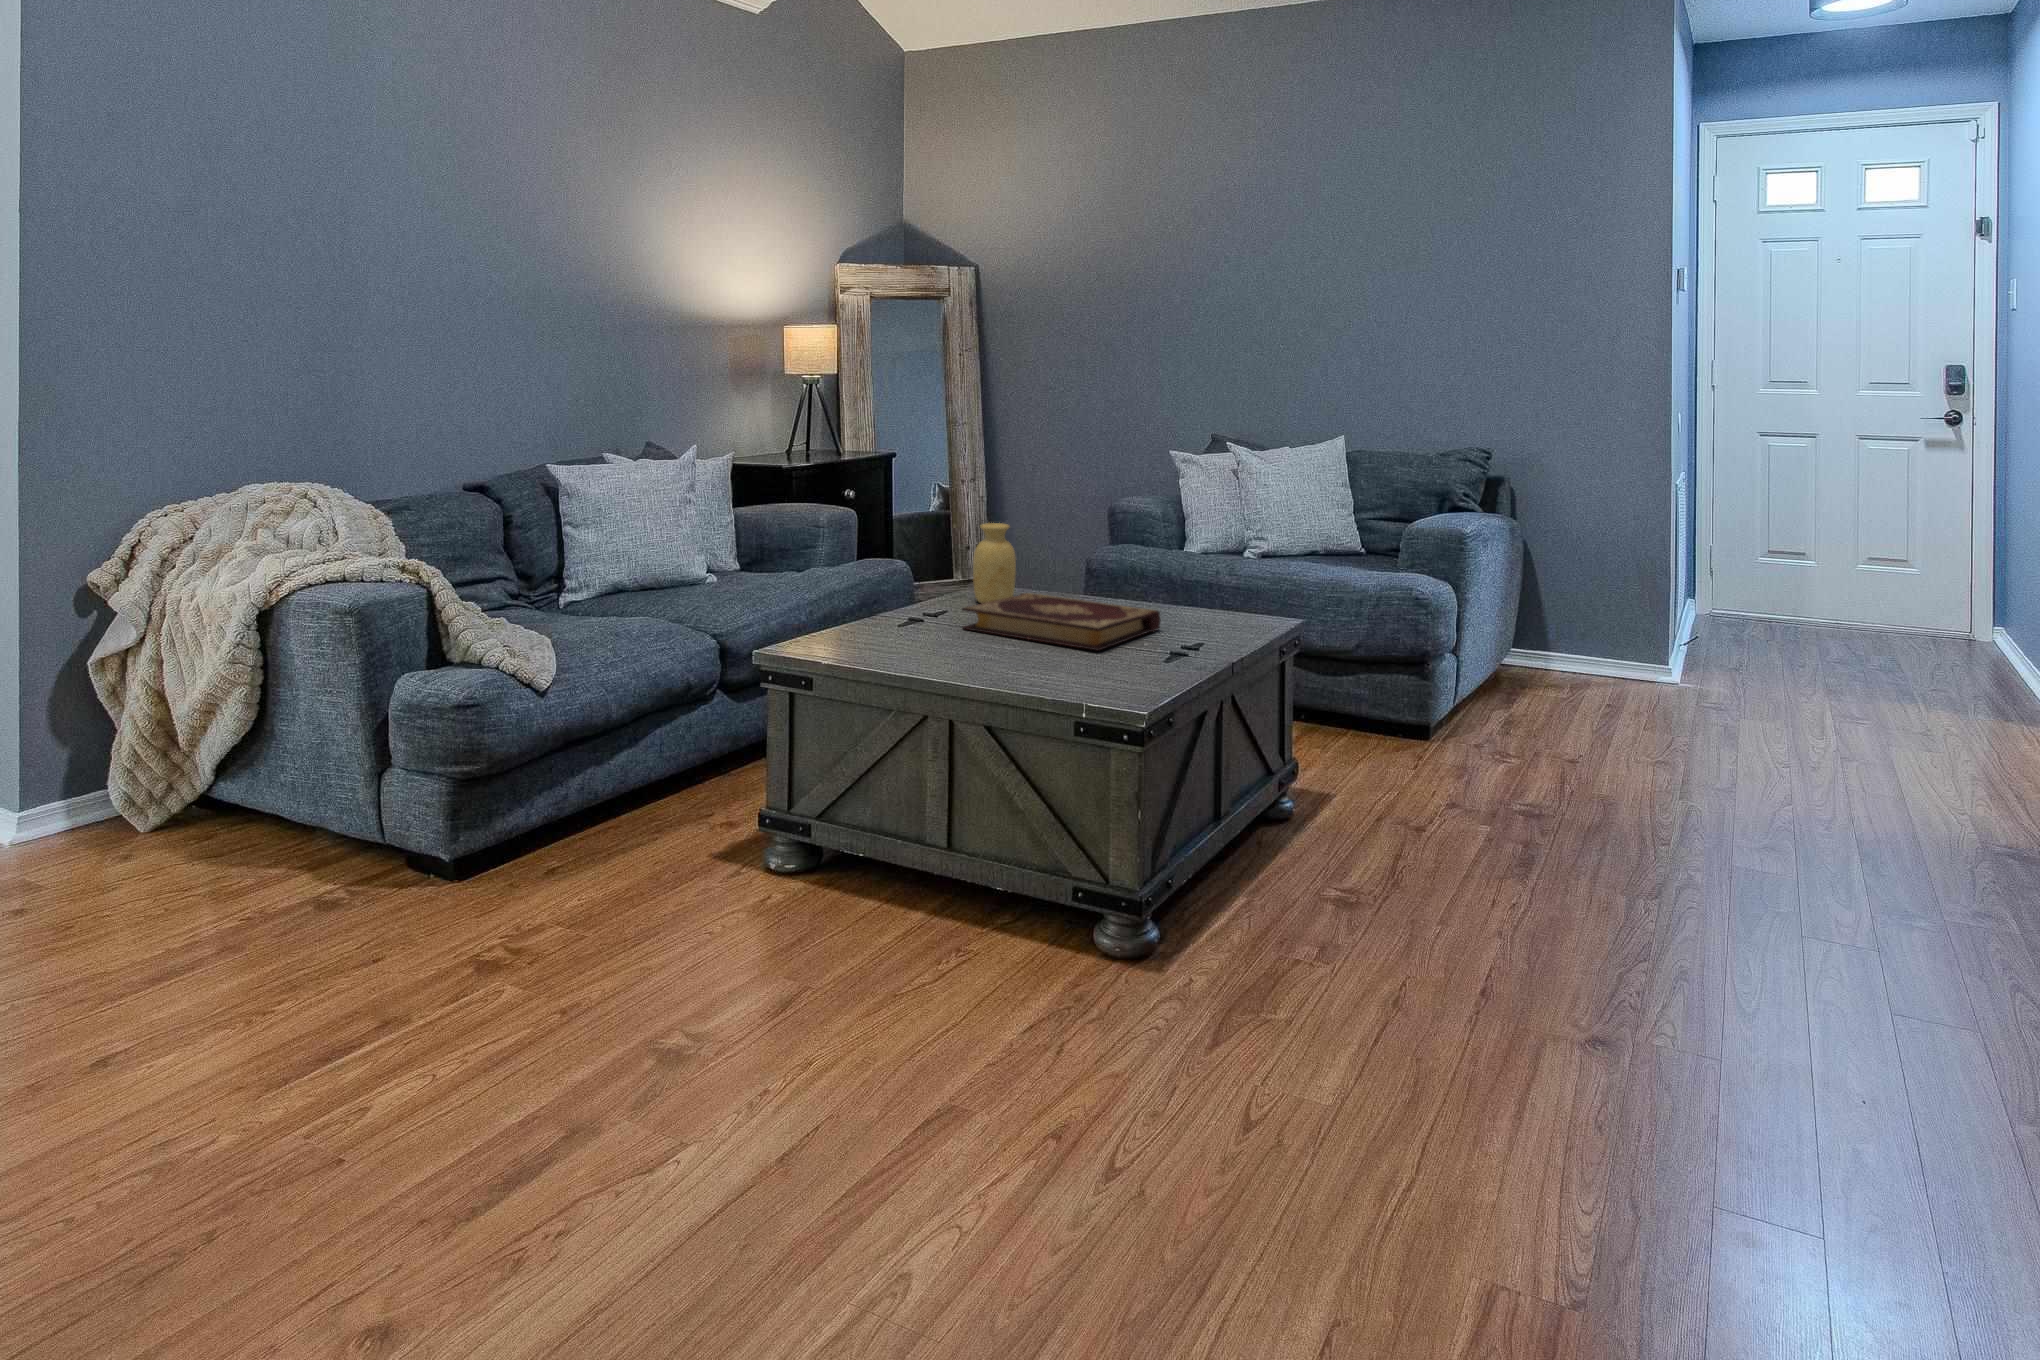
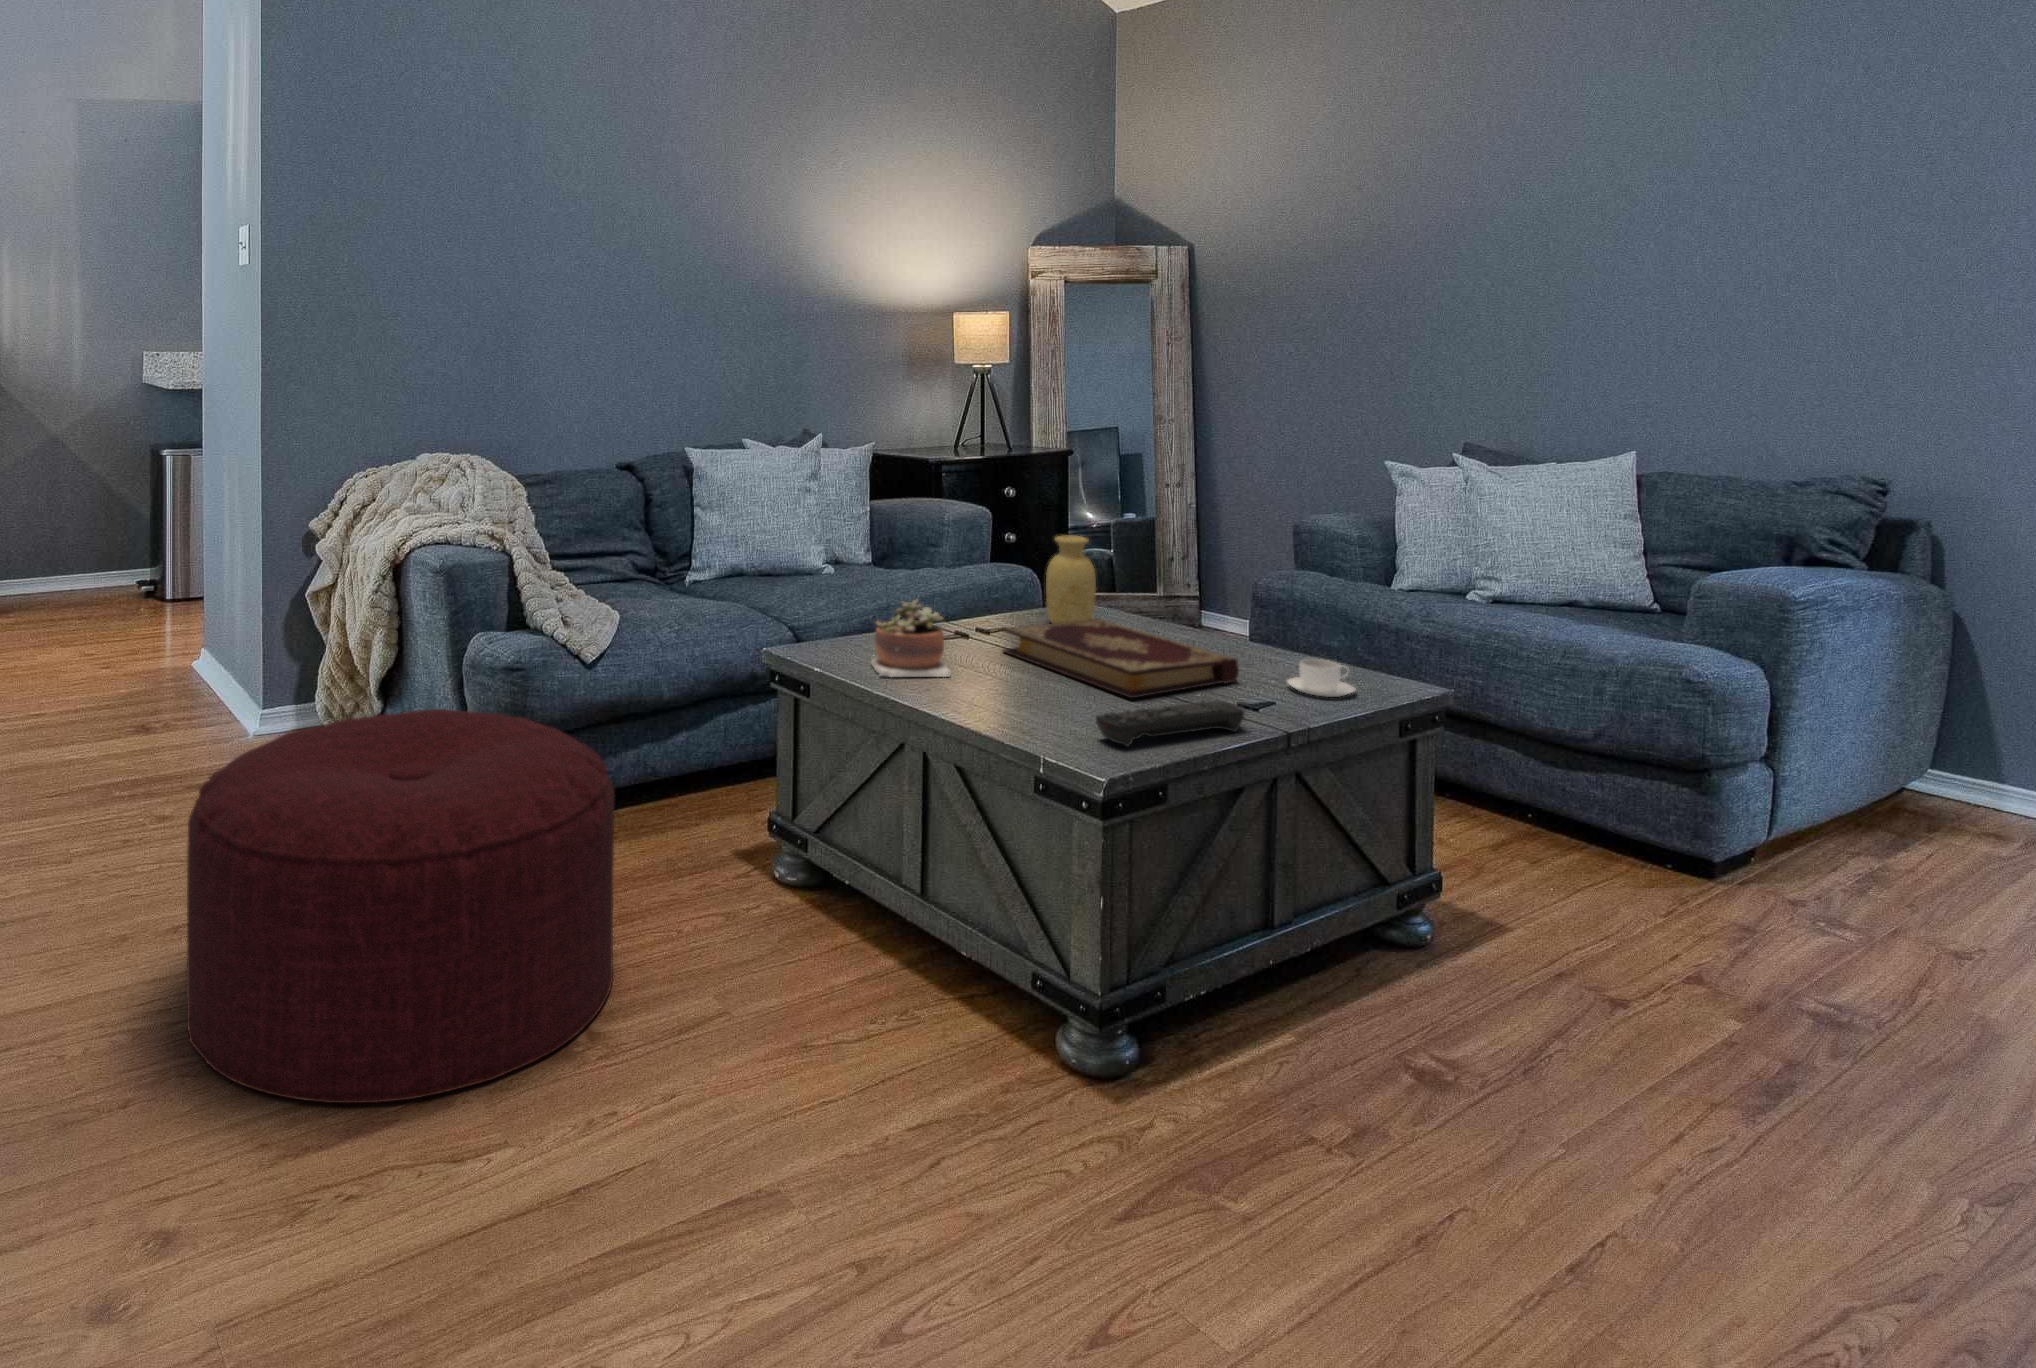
succulent plant: none [857,588,941,660] -> present [871,600,951,677]
coffee cup: none [1194,604,1245,632] -> present [1287,659,1355,697]
remote control: none [1100,642,1196,685] -> present [1096,701,1245,747]
ottoman: none [190,746,692,1186] -> present [187,709,615,1103]

